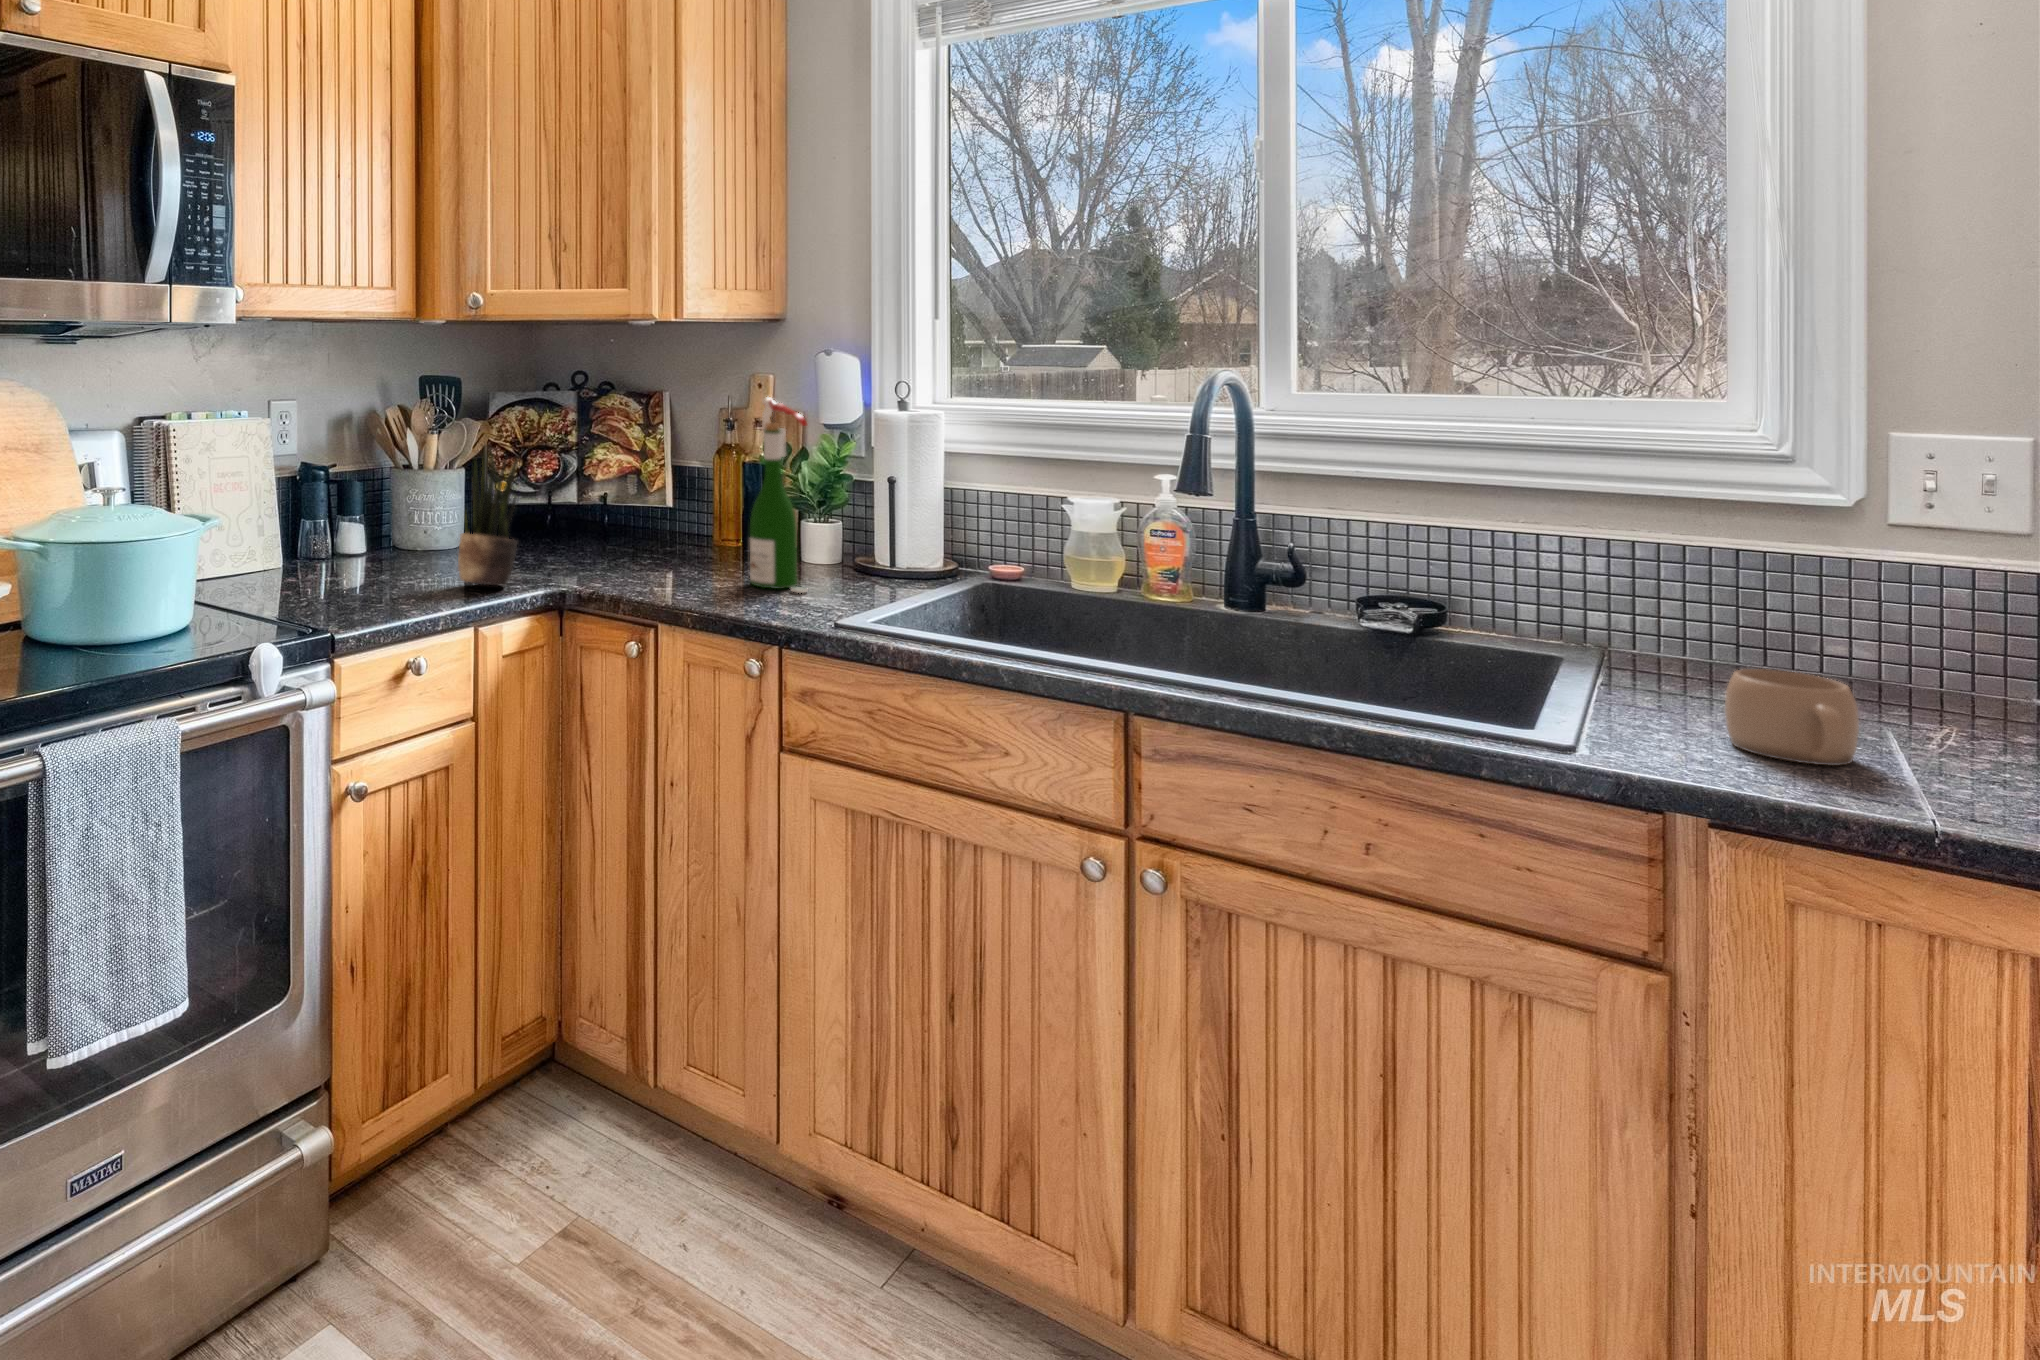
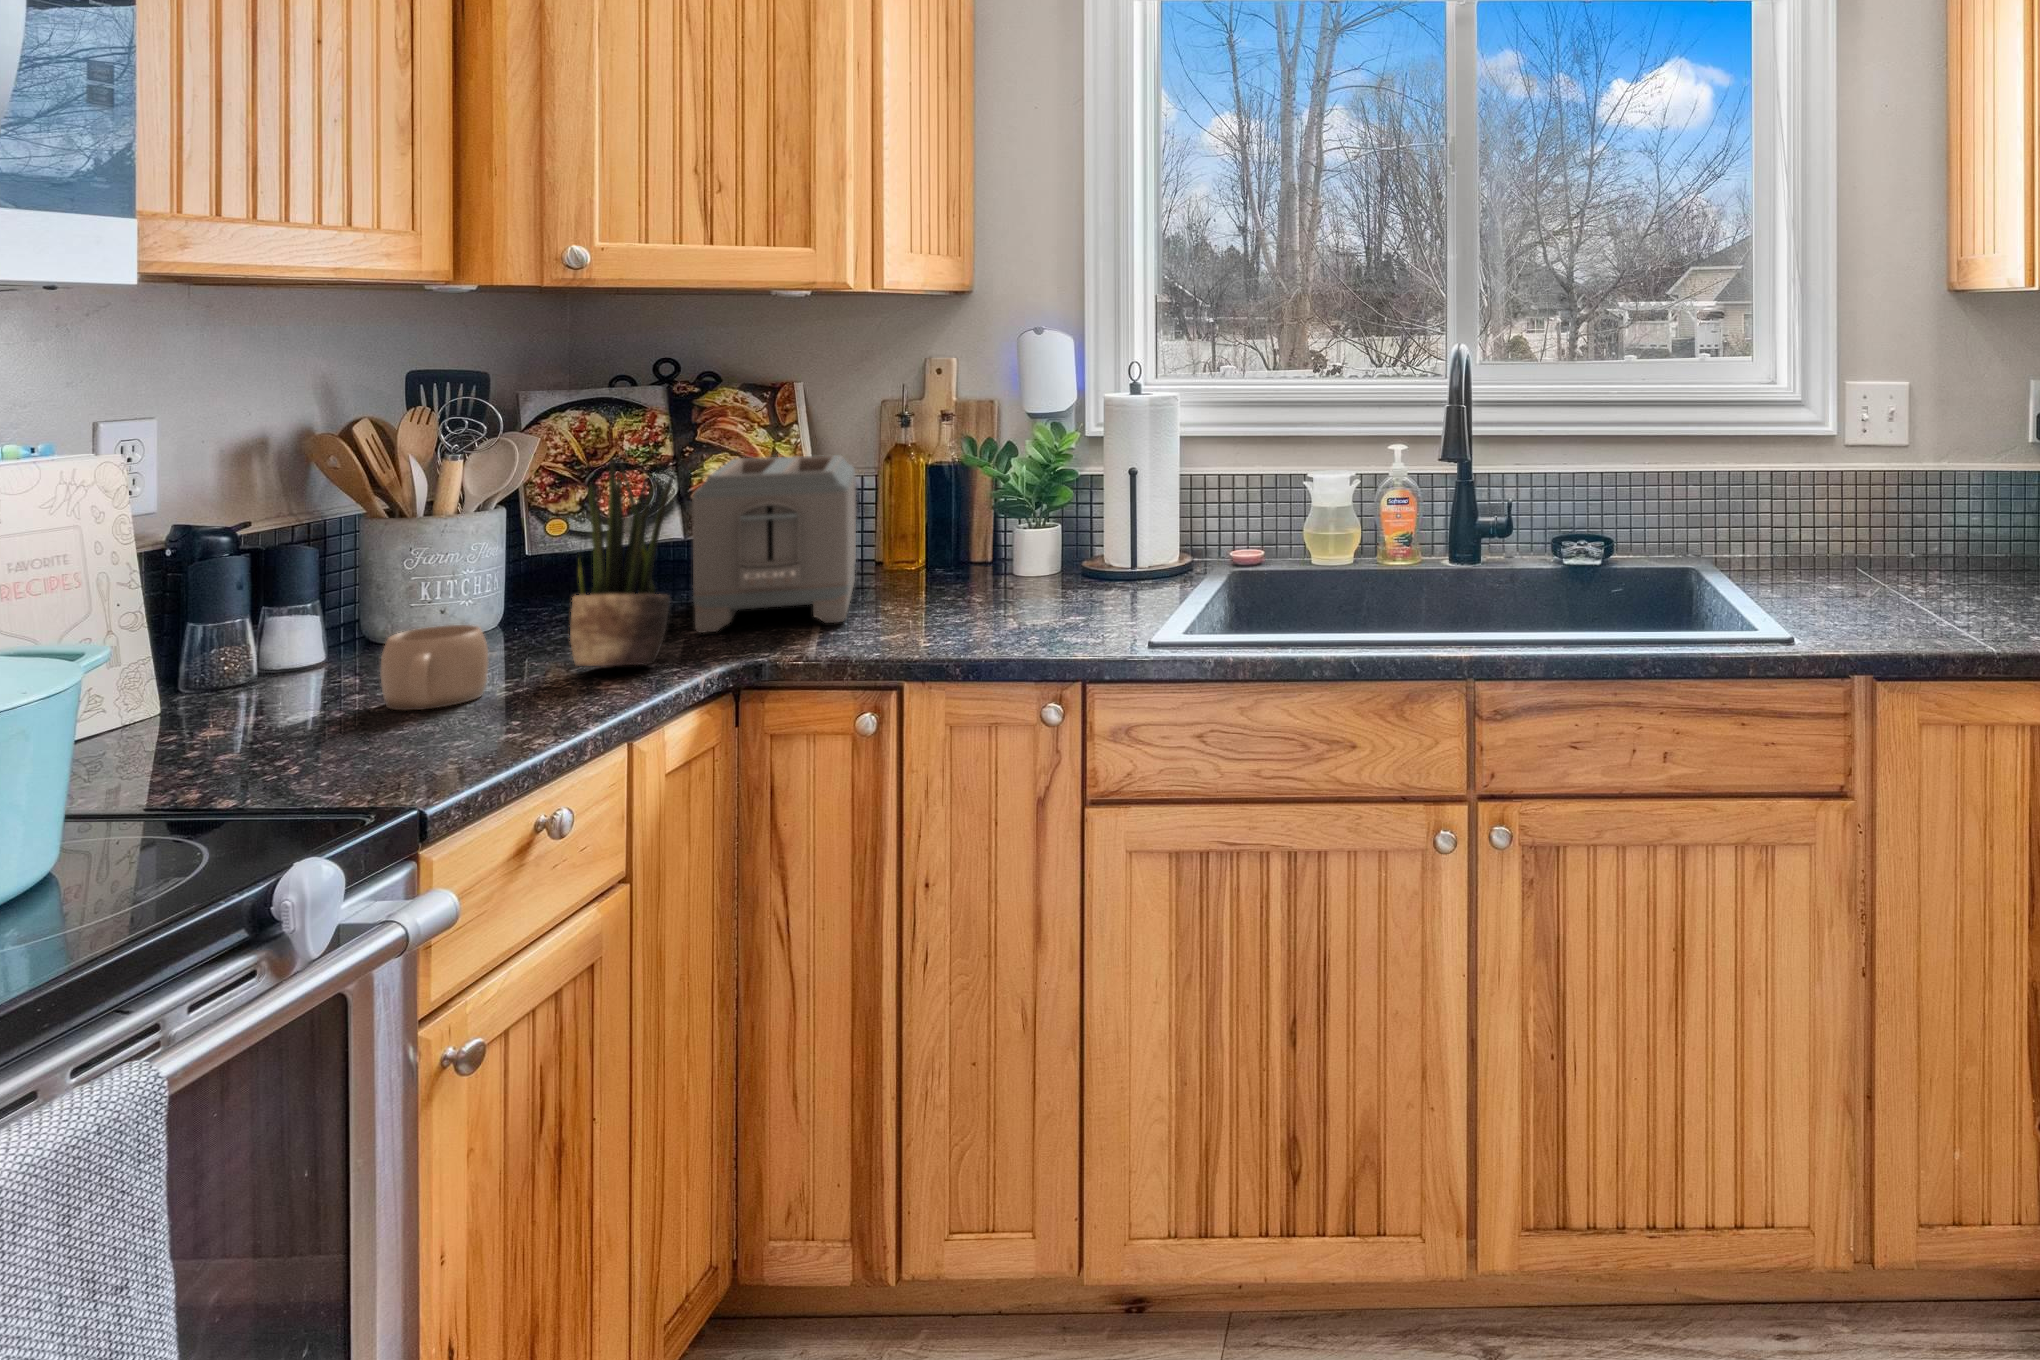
wine bottle: present [750,397,807,593] -> none [989,384,1069,614]
toaster: none [549,447,684,576] -> present [692,455,856,633]
mug: present [1725,669,1859,765] -> present [380,625,488,710]

